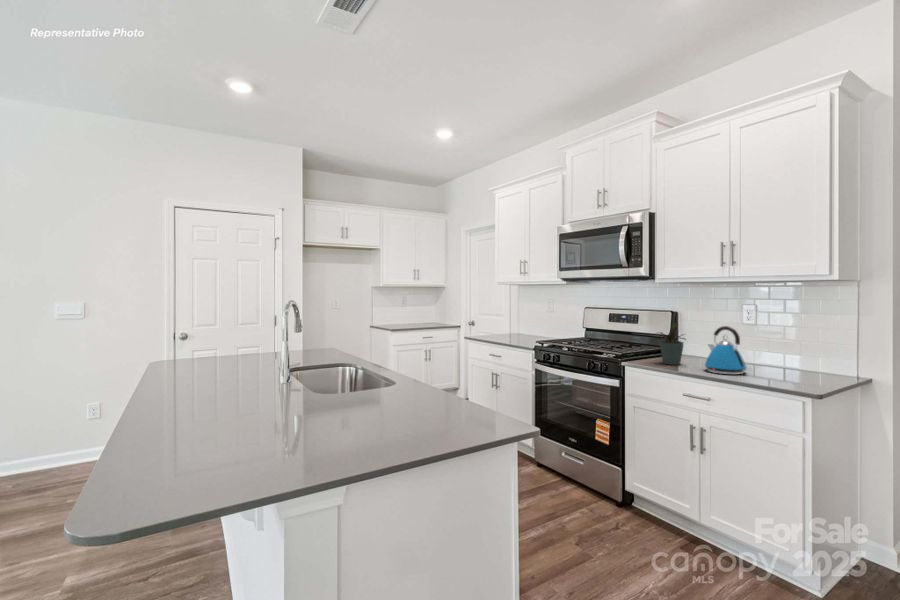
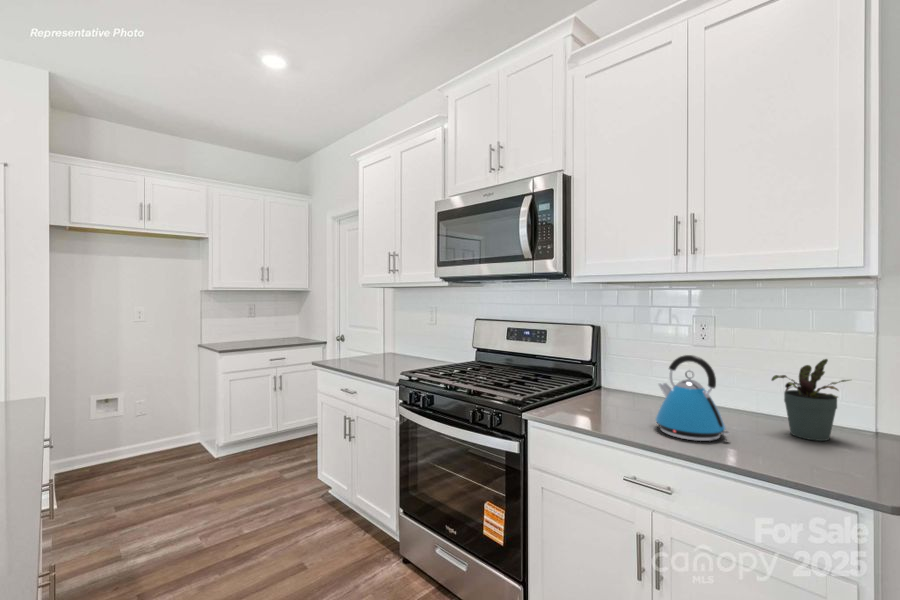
potted plant: present [660,323,686,365] -> present [772,359,849,441]

